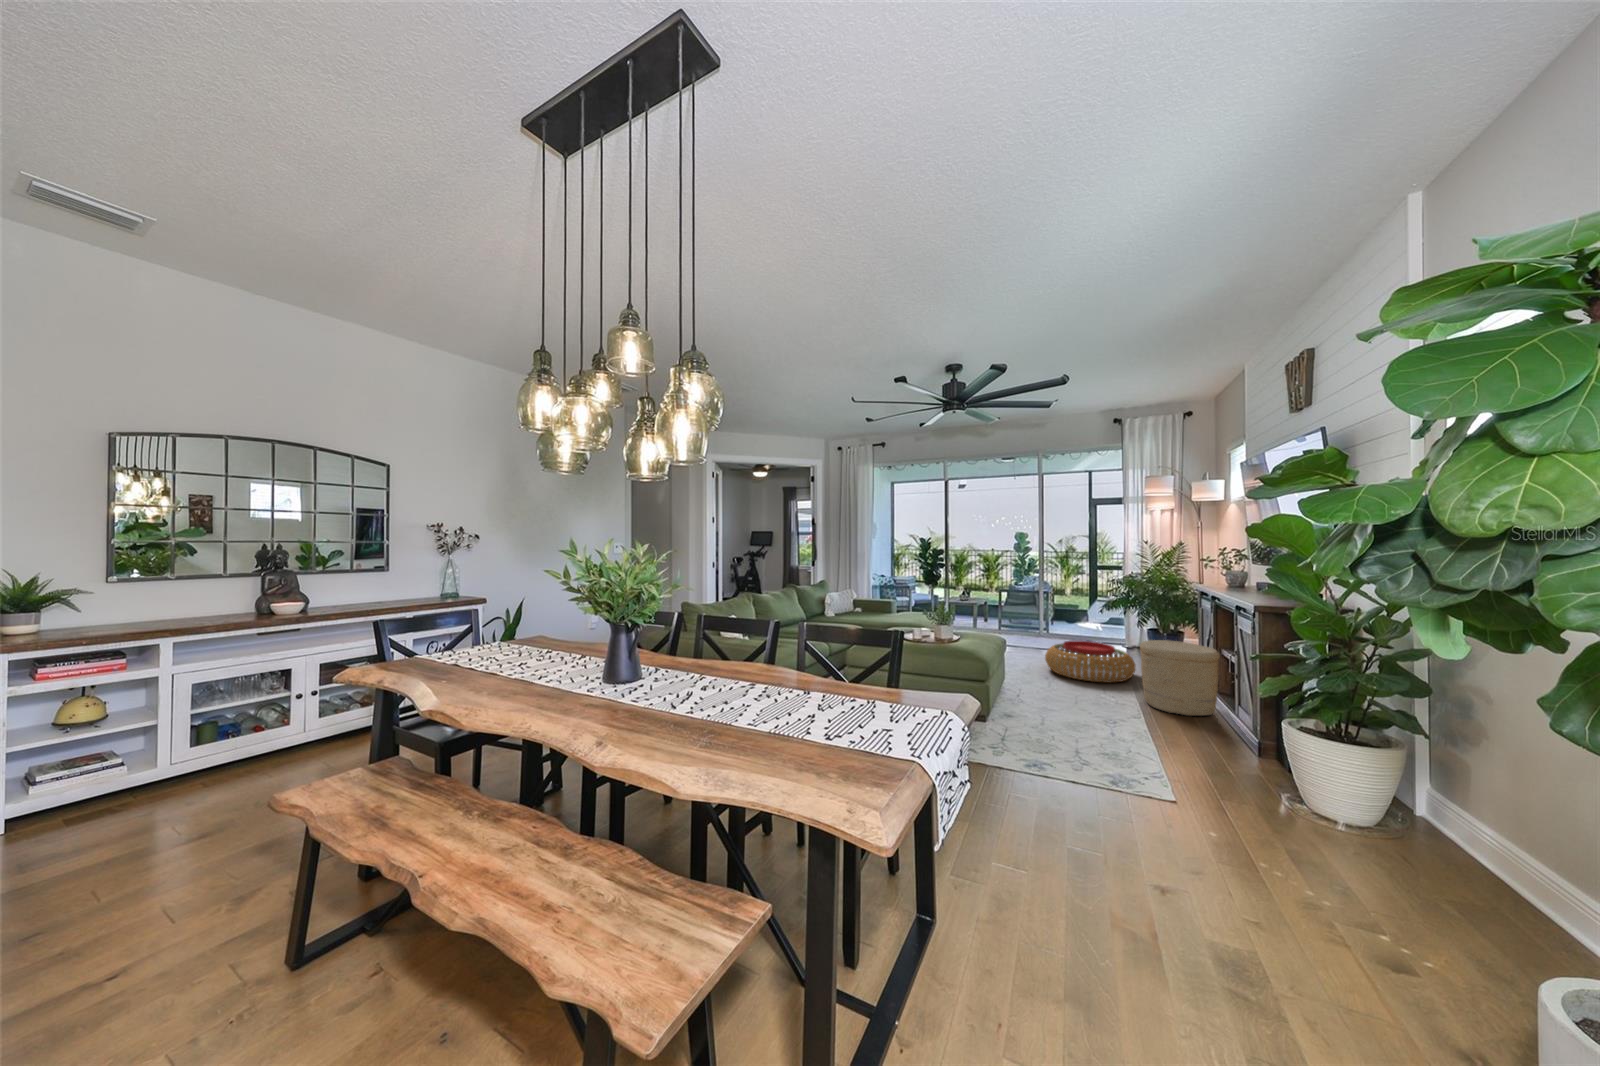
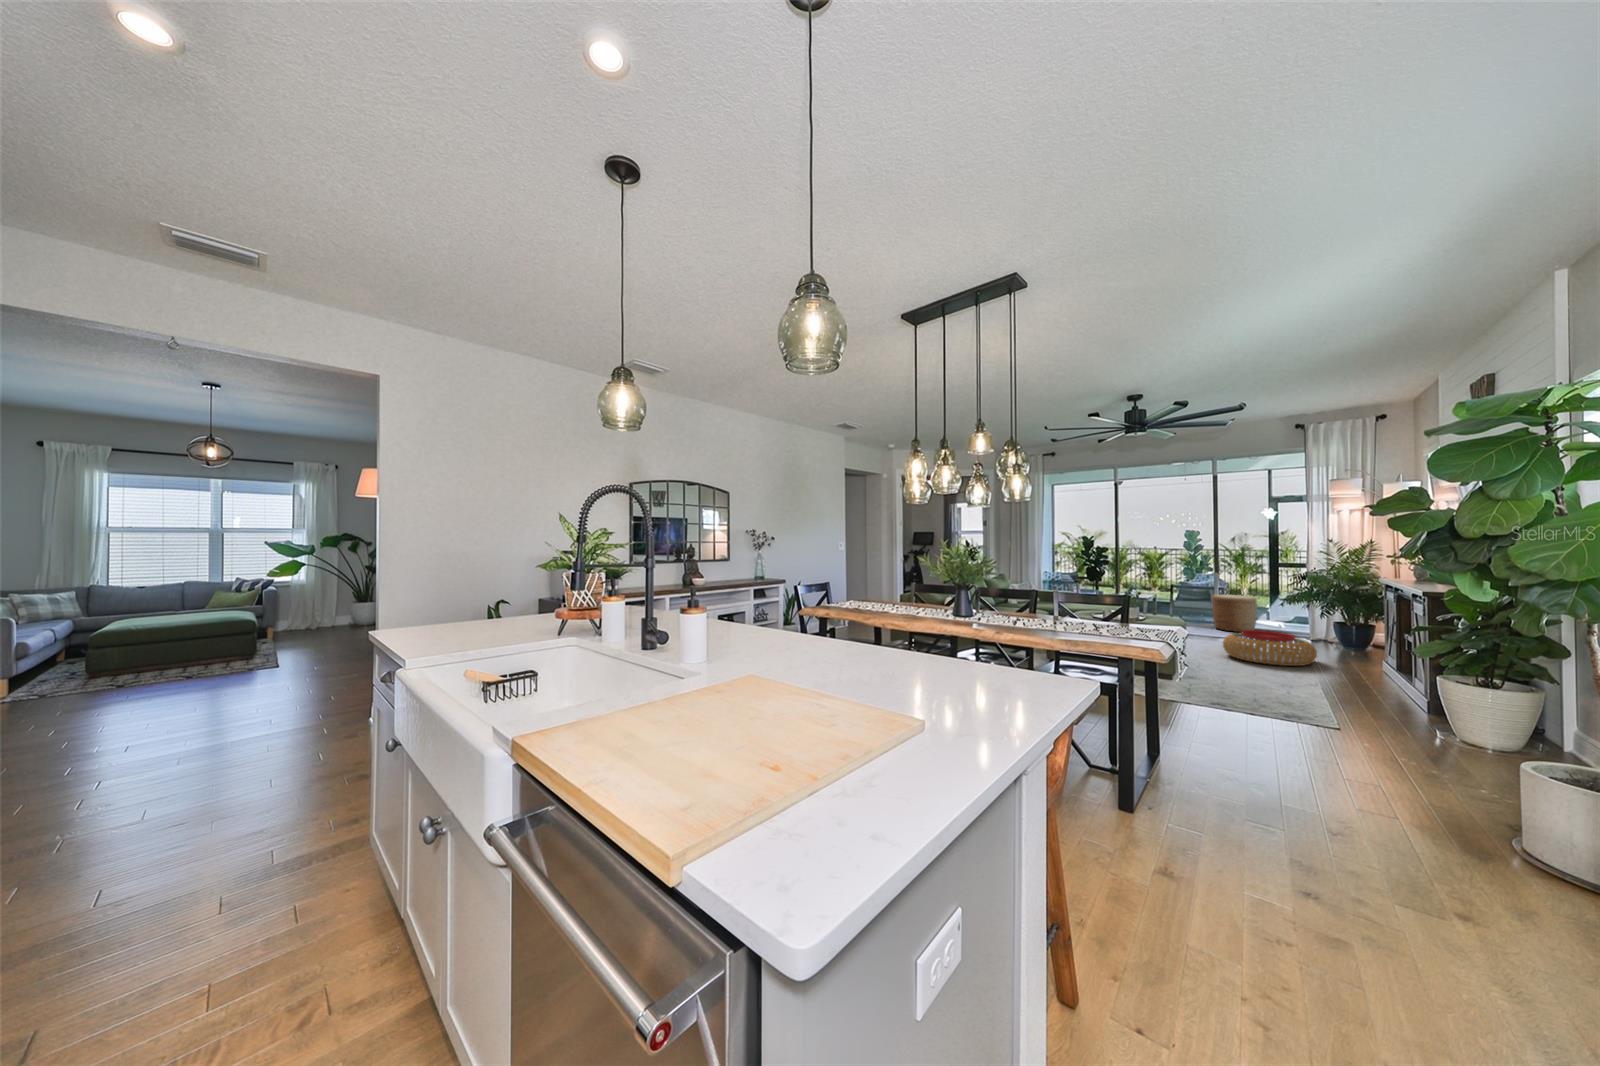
woven basket: present [1140,640,1220,716] -> present [1212,595,1257,632]

